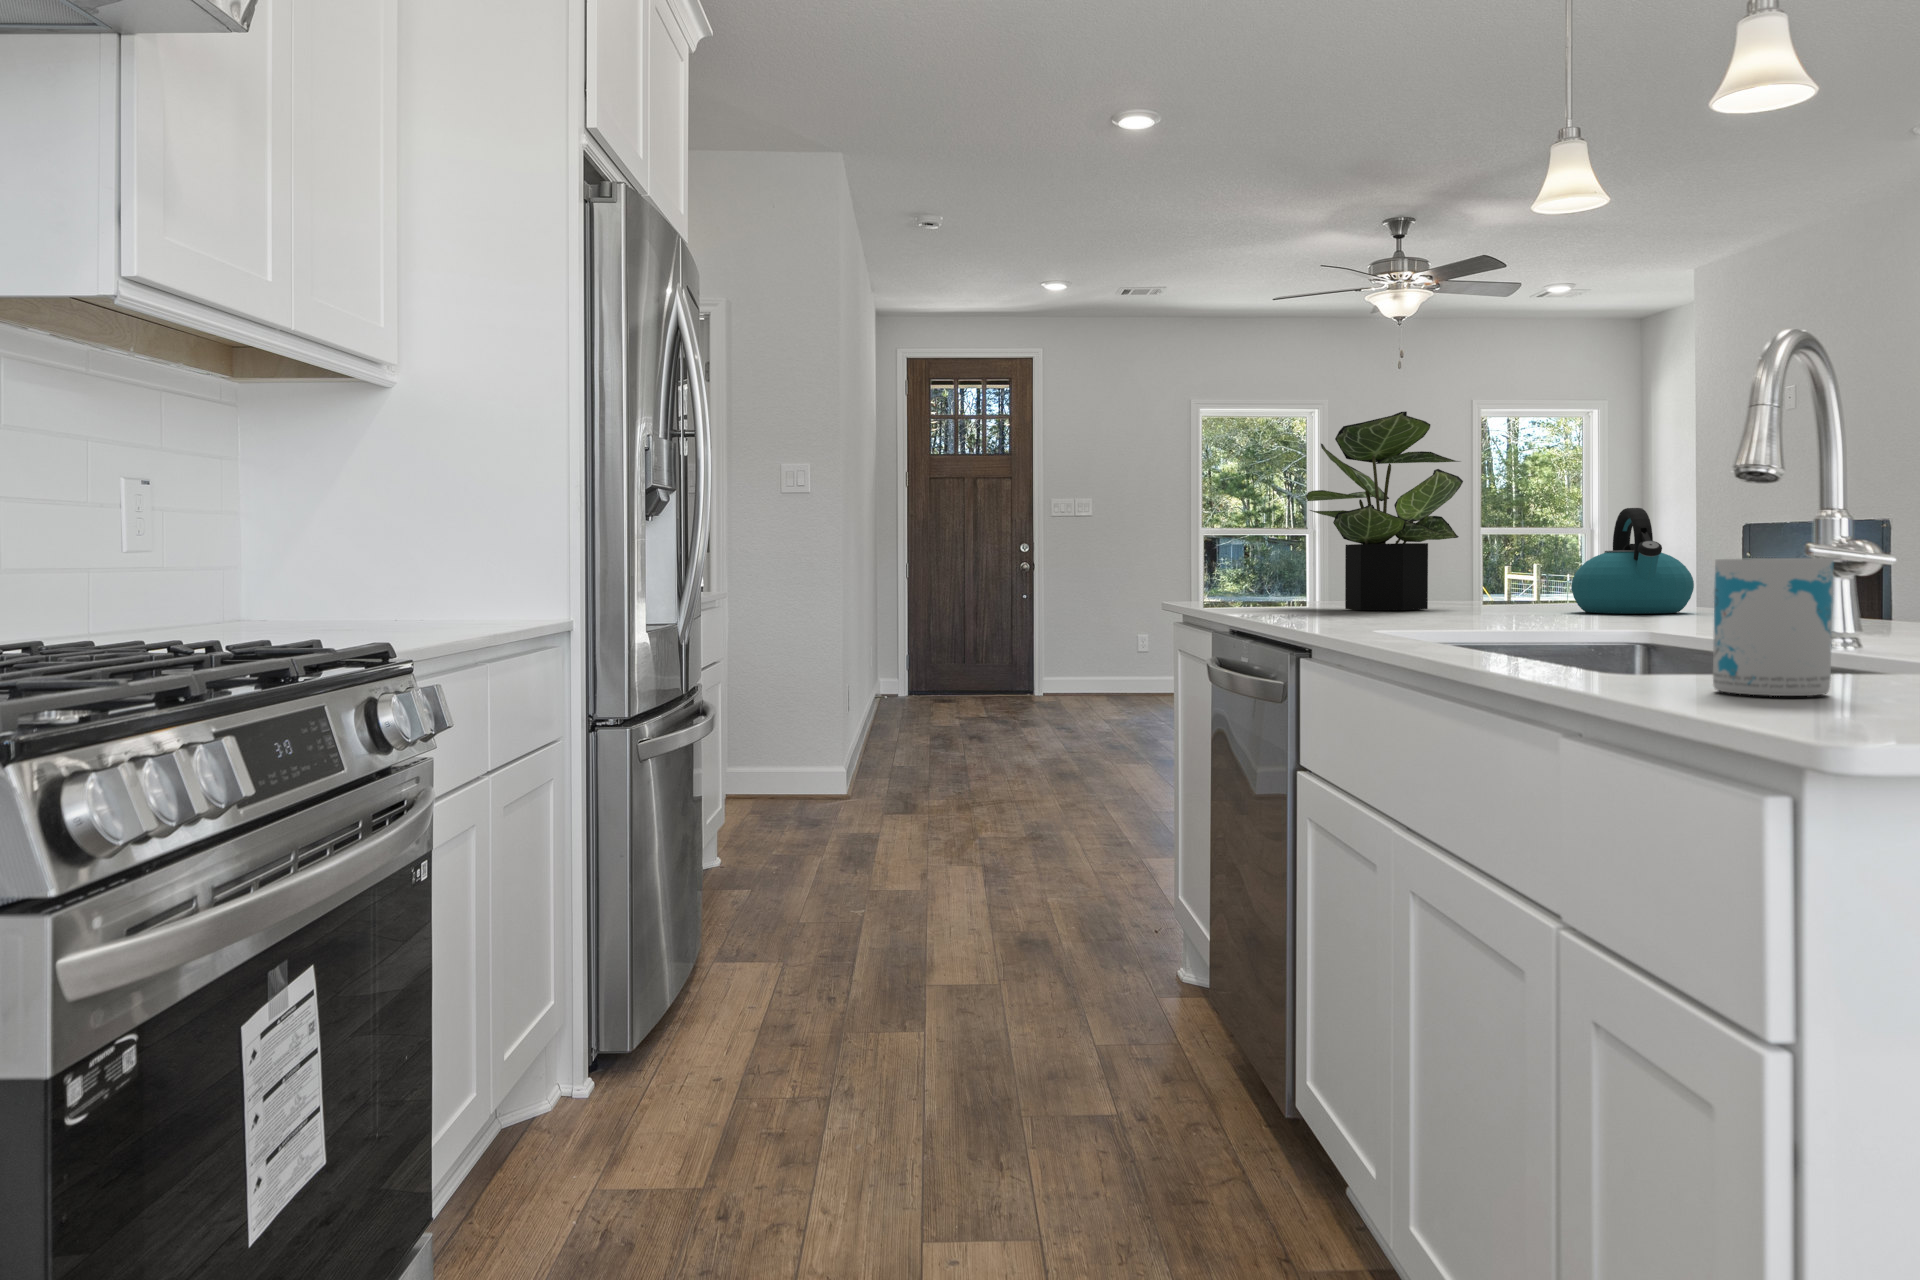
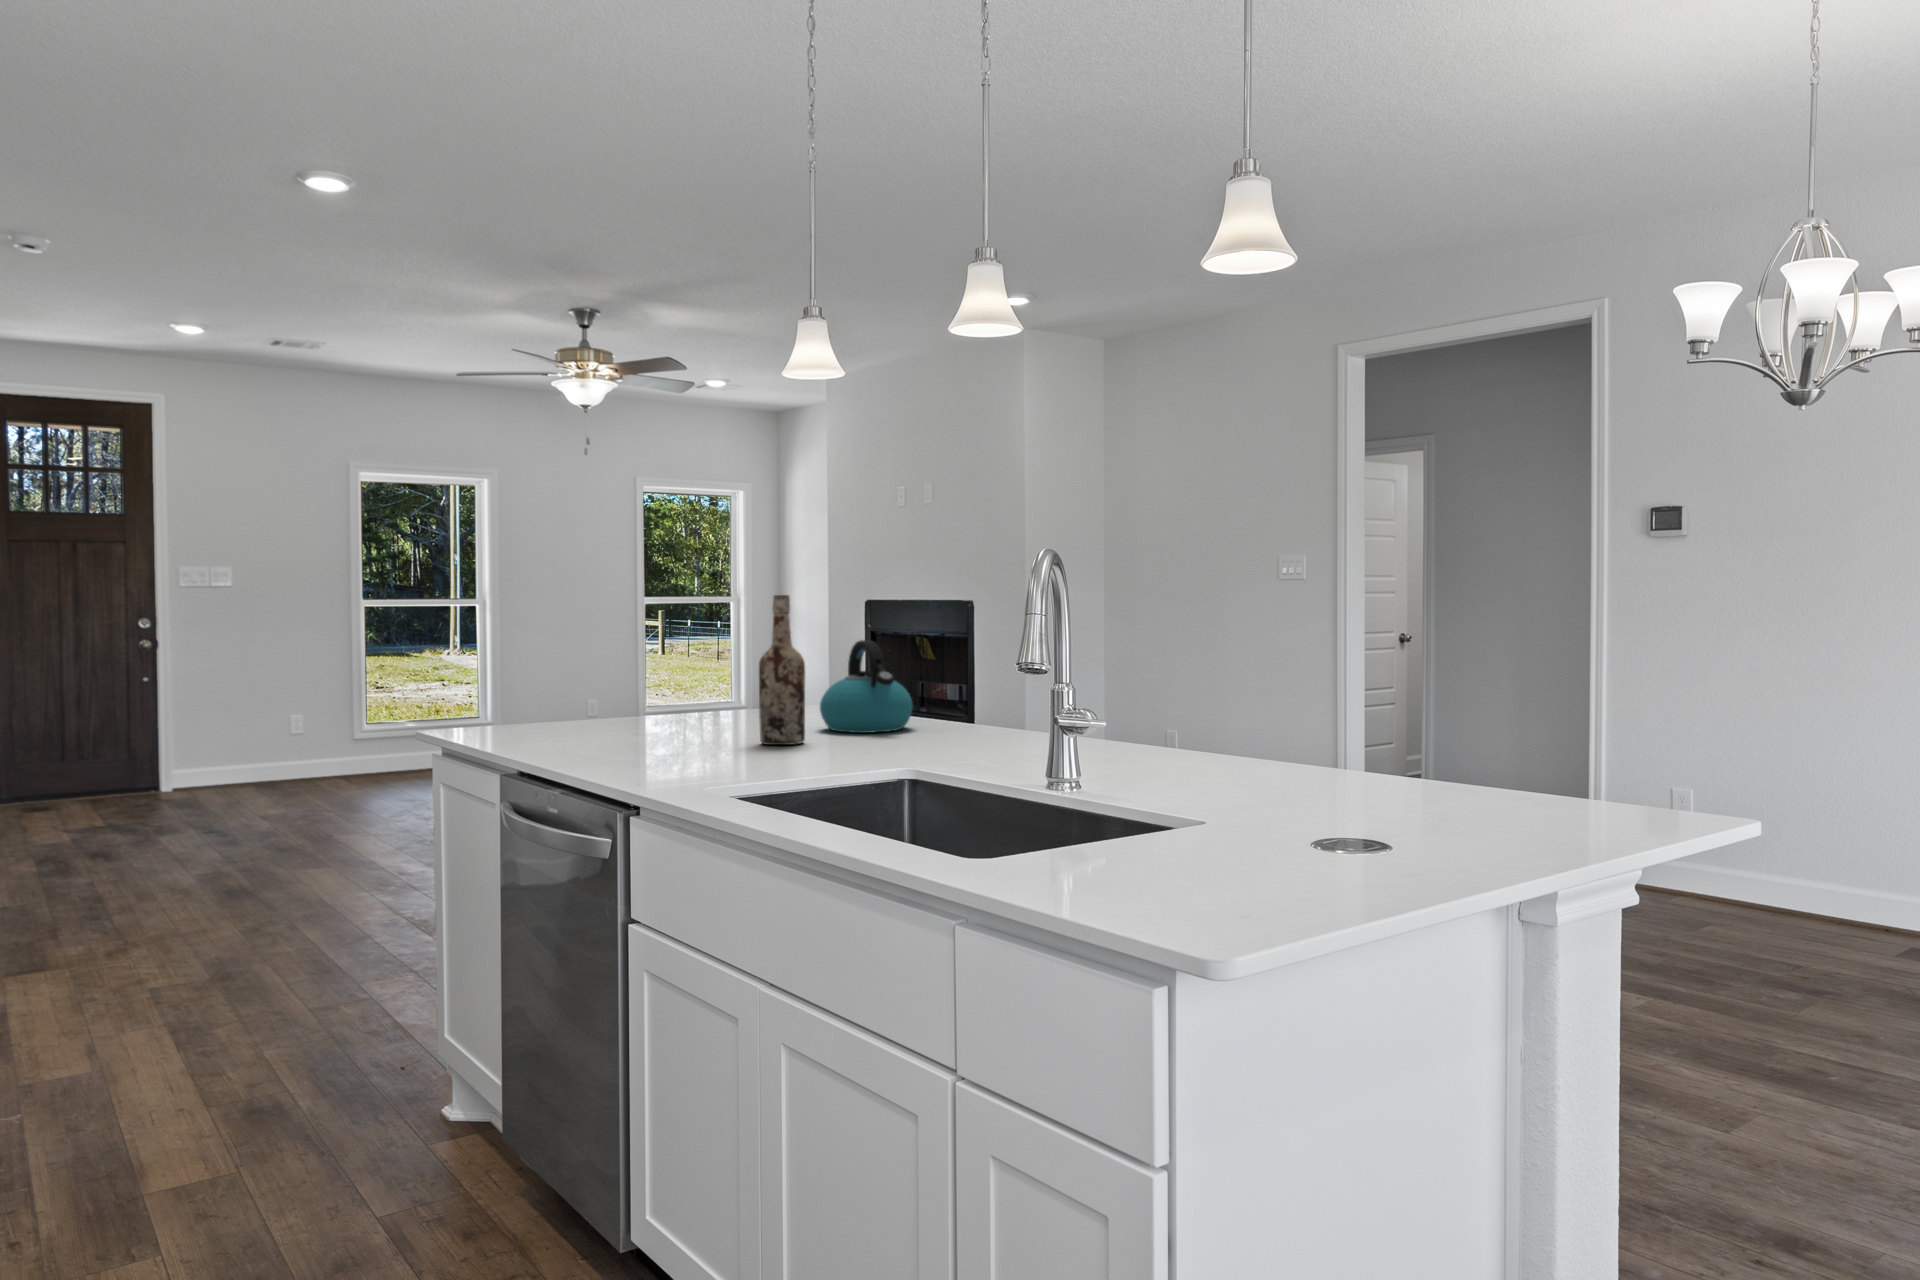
potted plant: present [1306,412,1463,610] -> none [567,550,720,733]
wine bottle: none [1484,450,1540,617] -> present [759,595,805,745]
mug: present [1713,558,1834,696] -> none [1088,782,1167,900]

